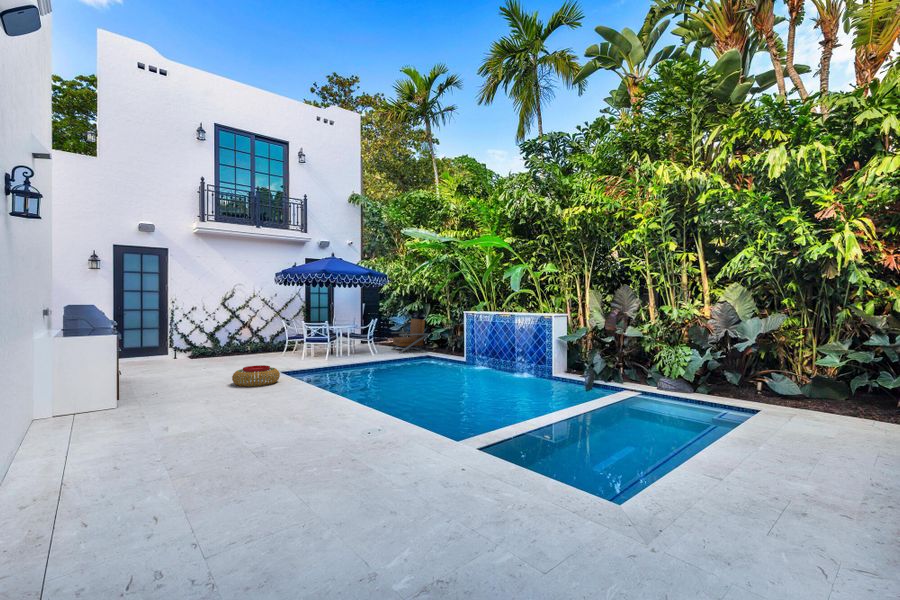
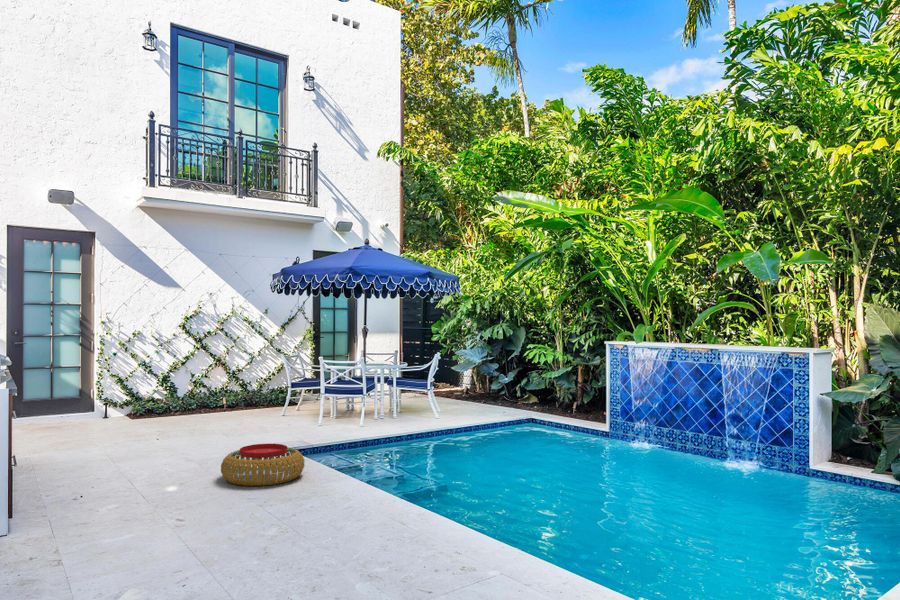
lounge chair: present [392,319,428,353] -> none [458,351,527,413]

